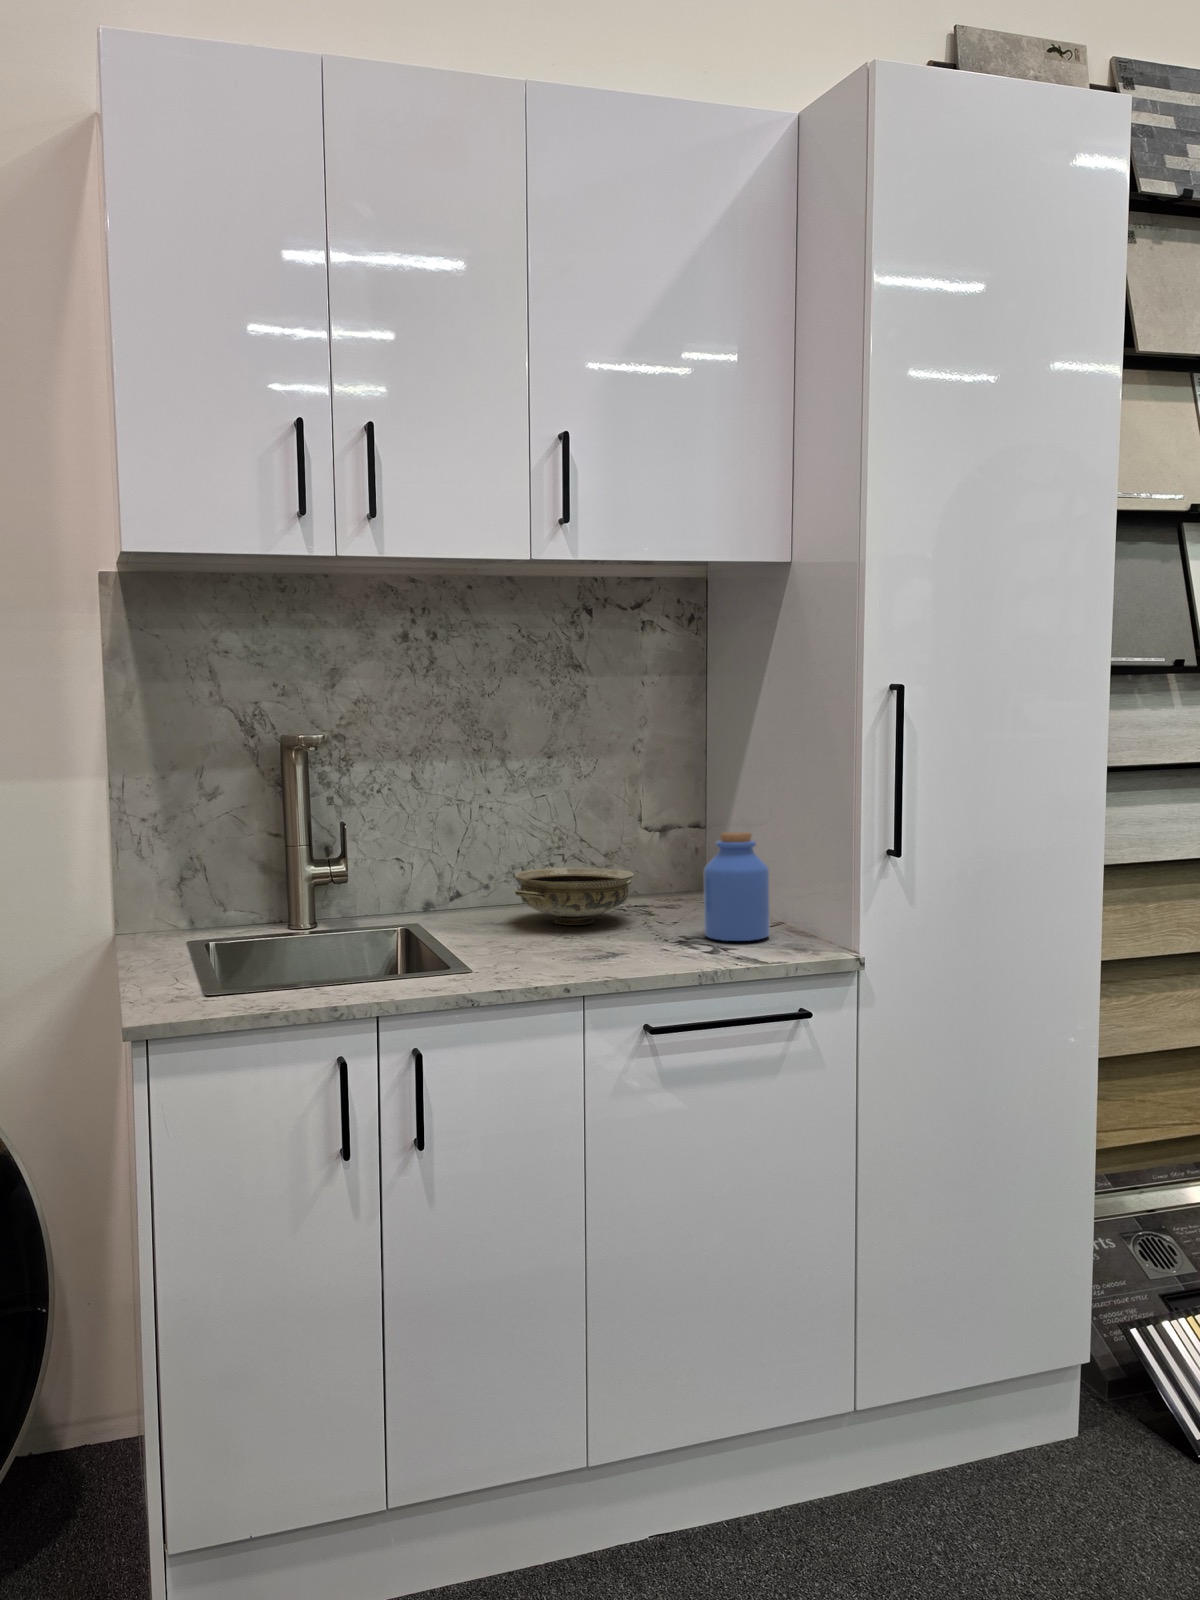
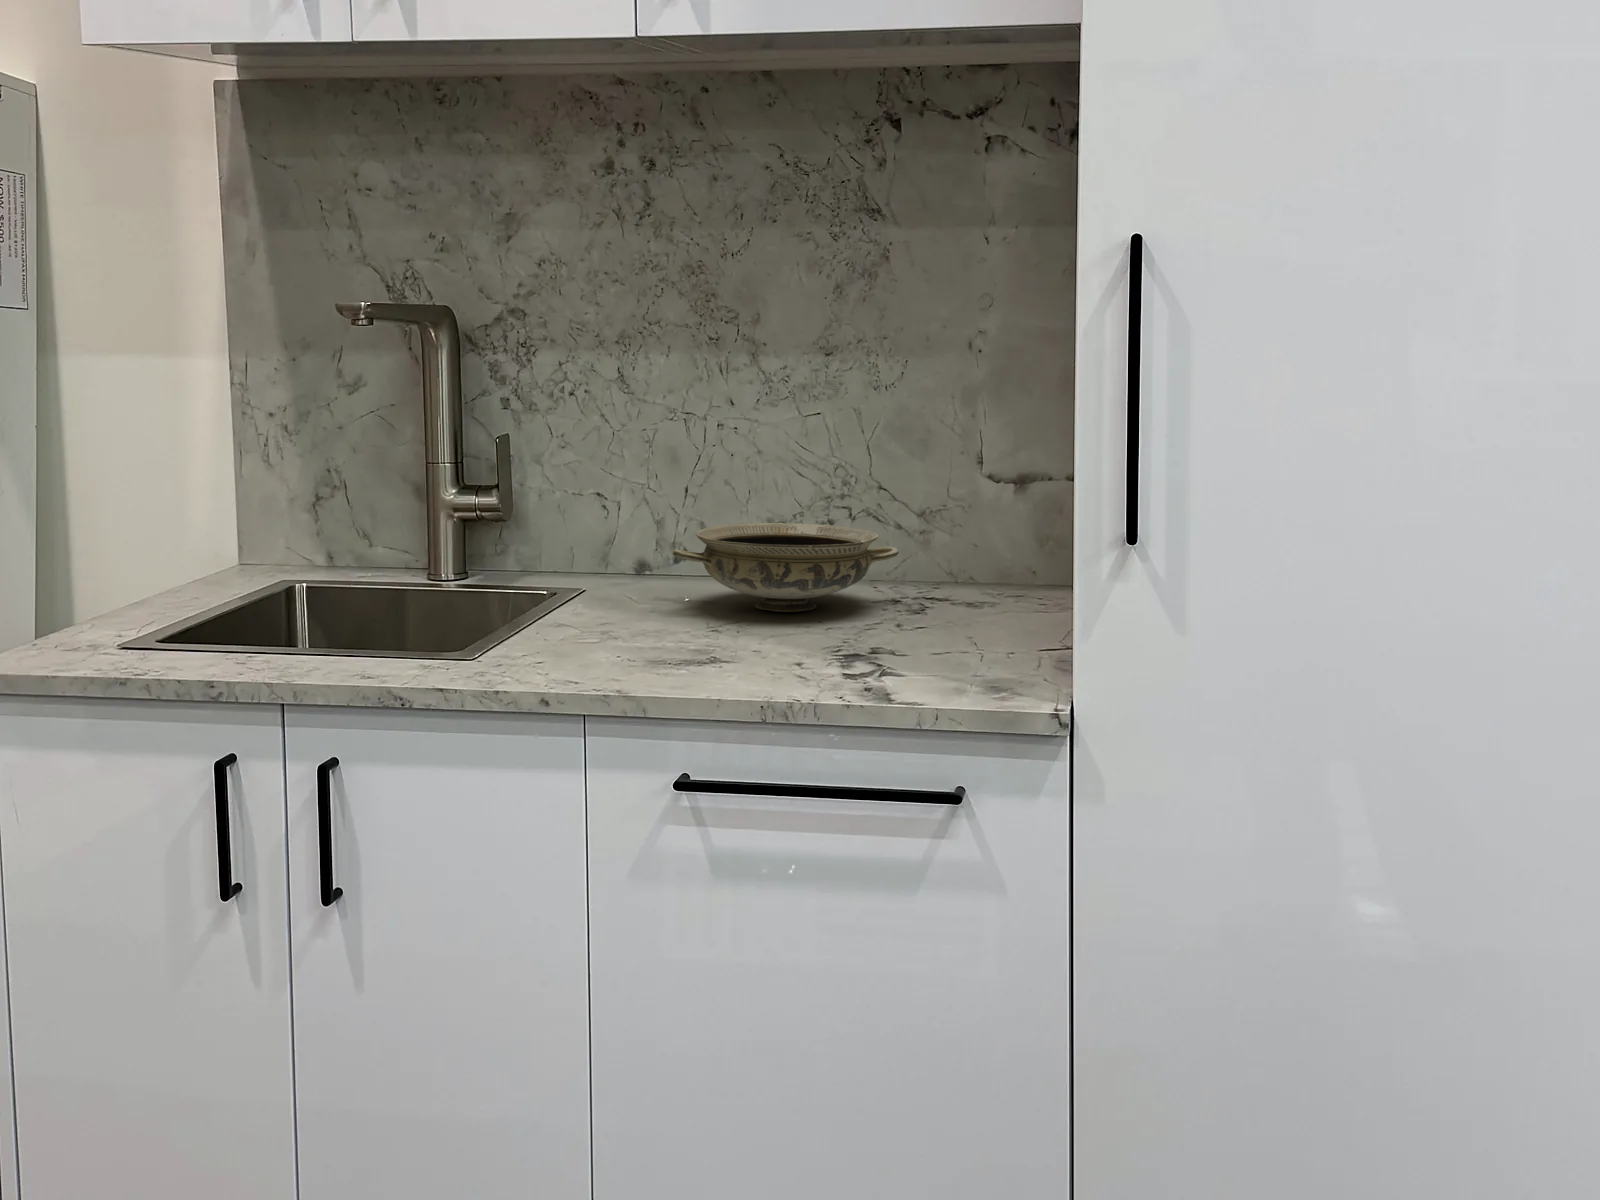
jar: present [704,832,770,941] -> none [898,481,1011,665]

